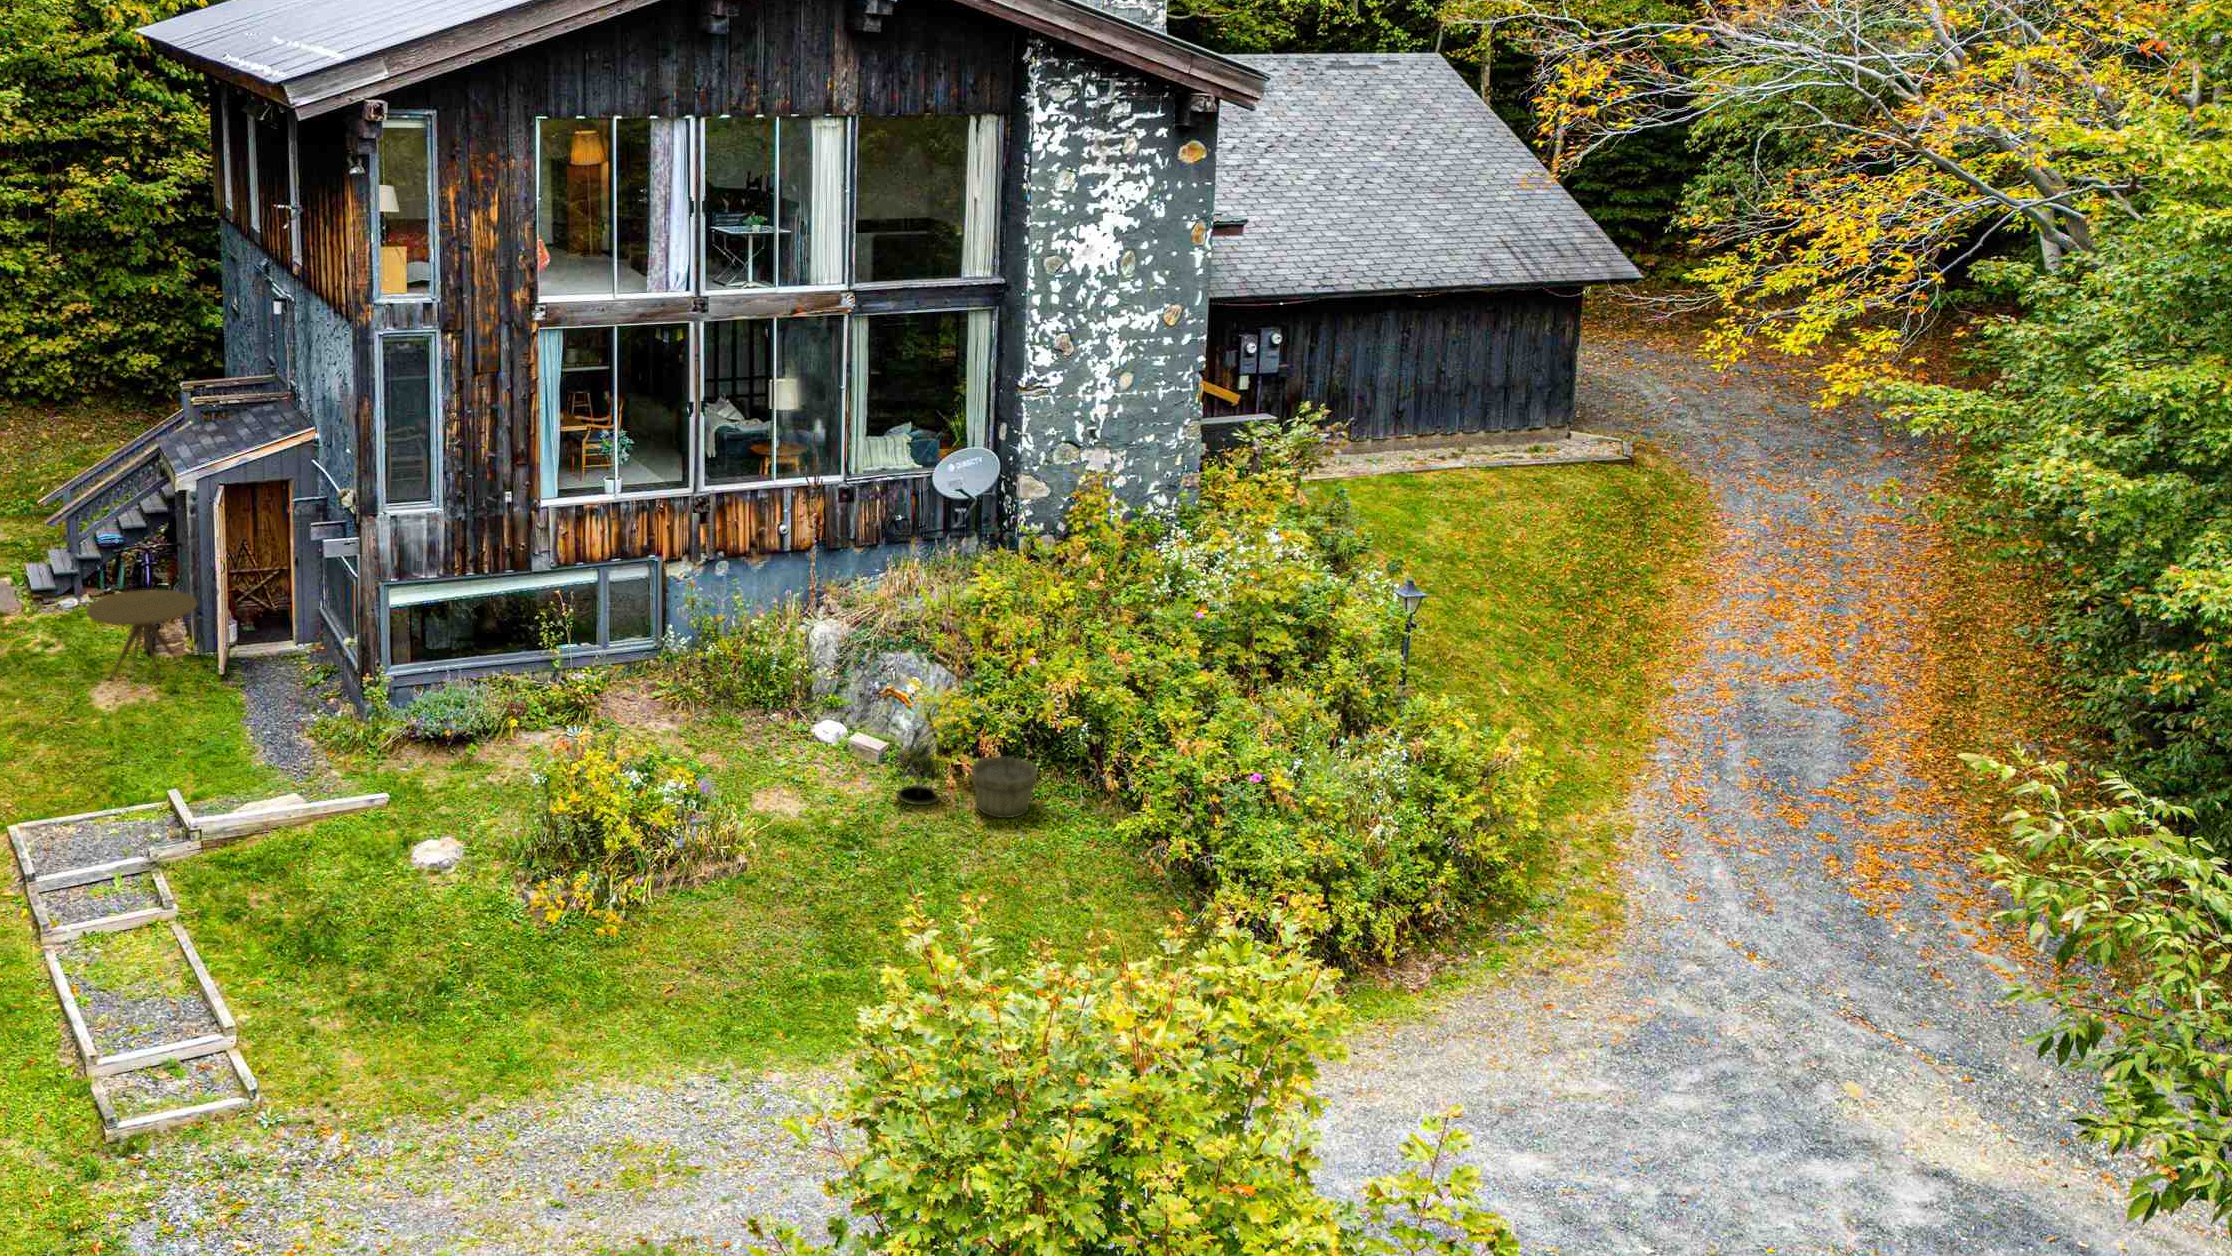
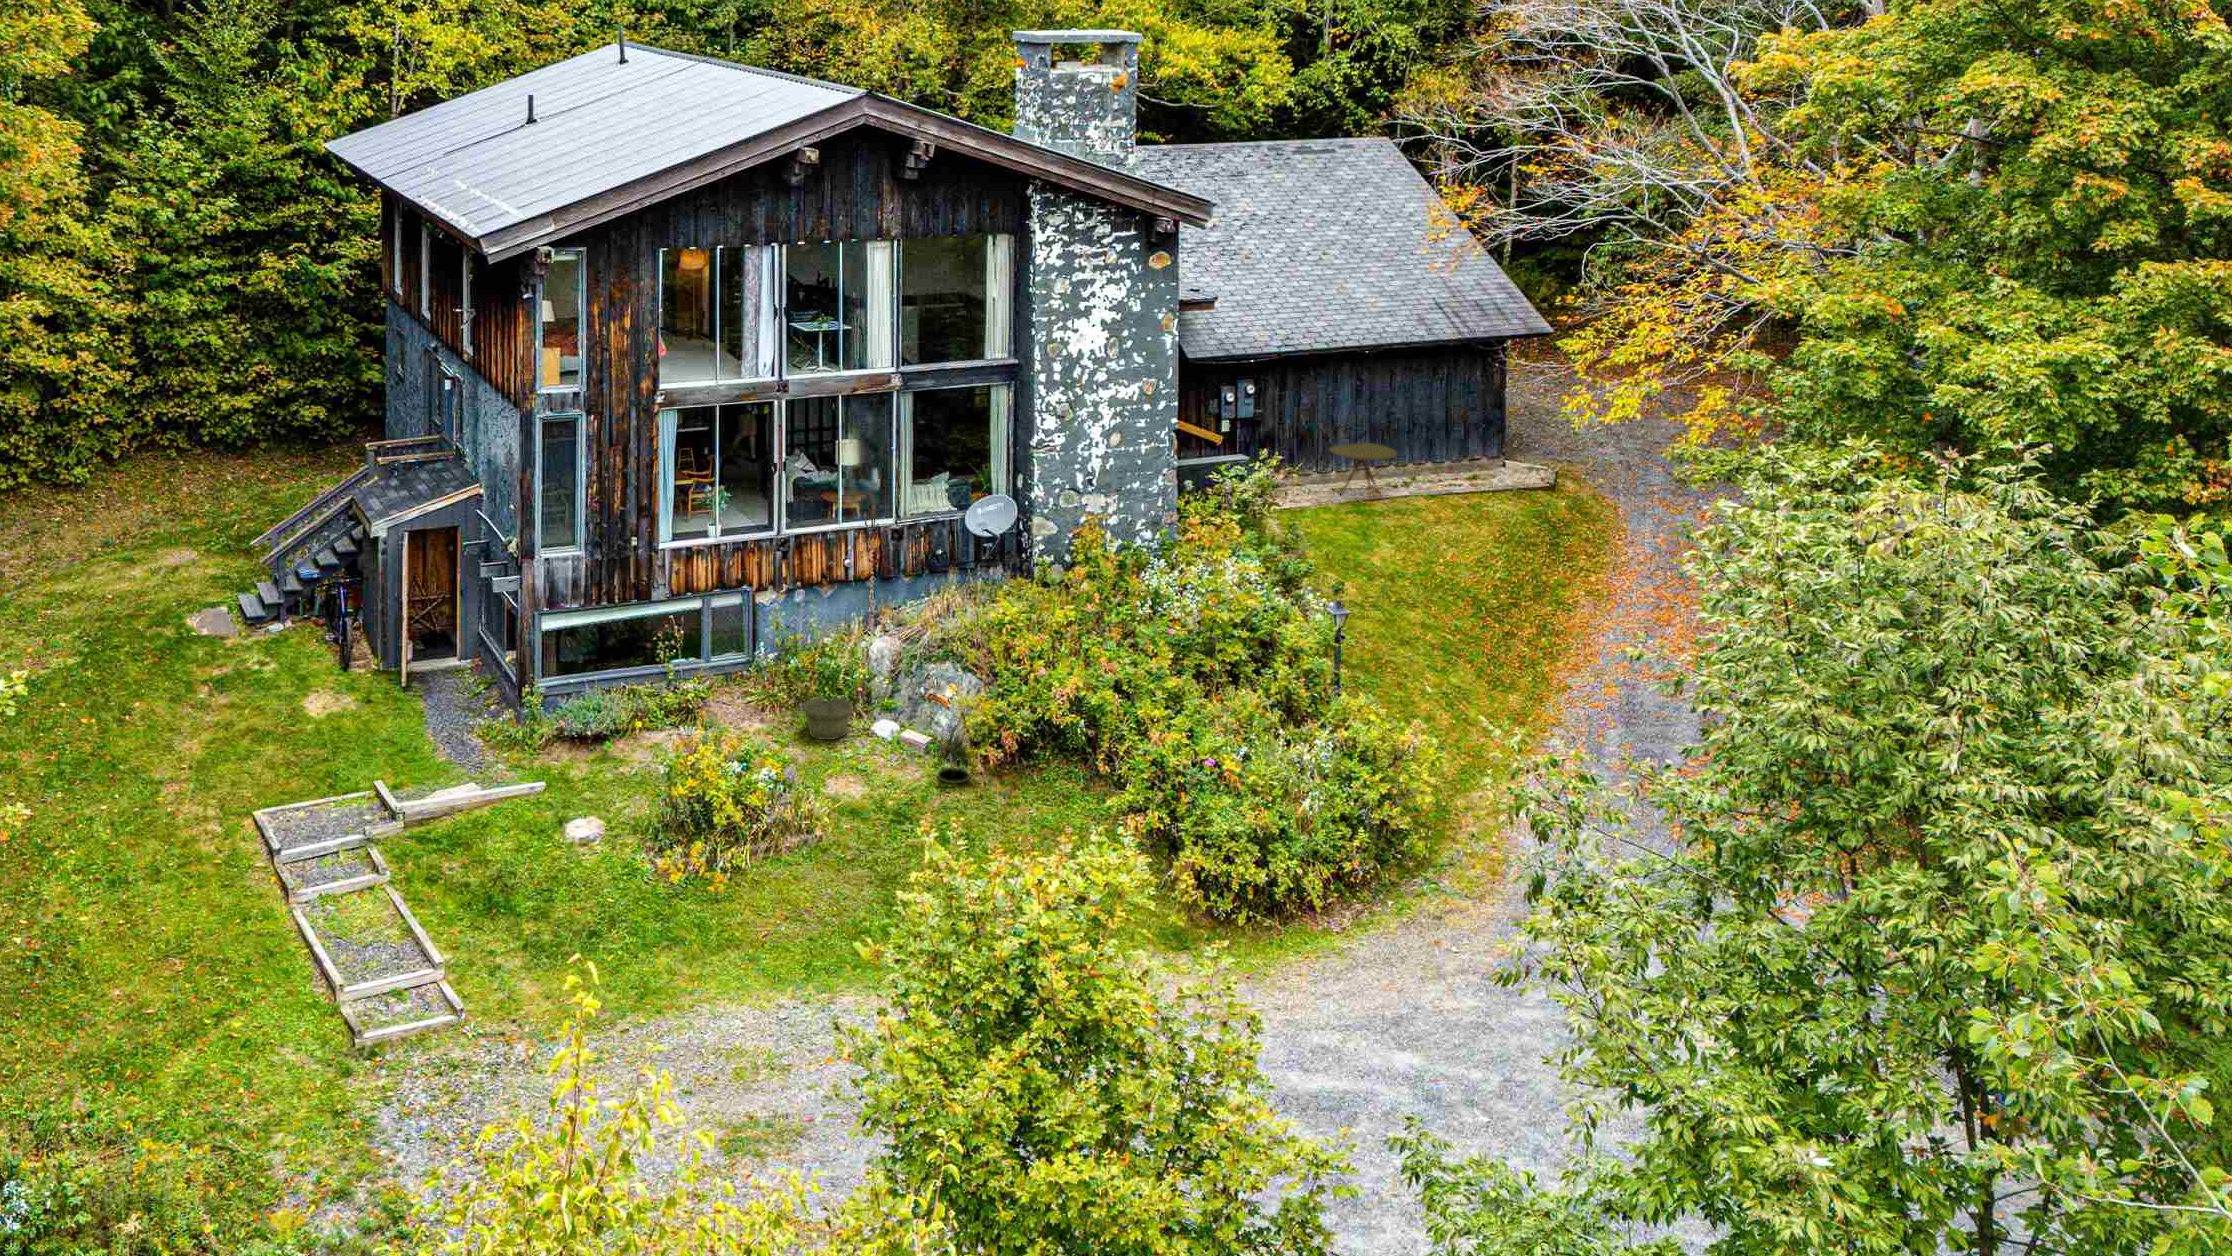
round table: present [86,590,197,682] -> present [1329,443,1396,497]
wooden bucket: present [972,756,1037,818] -> present [804,696,852,740]

